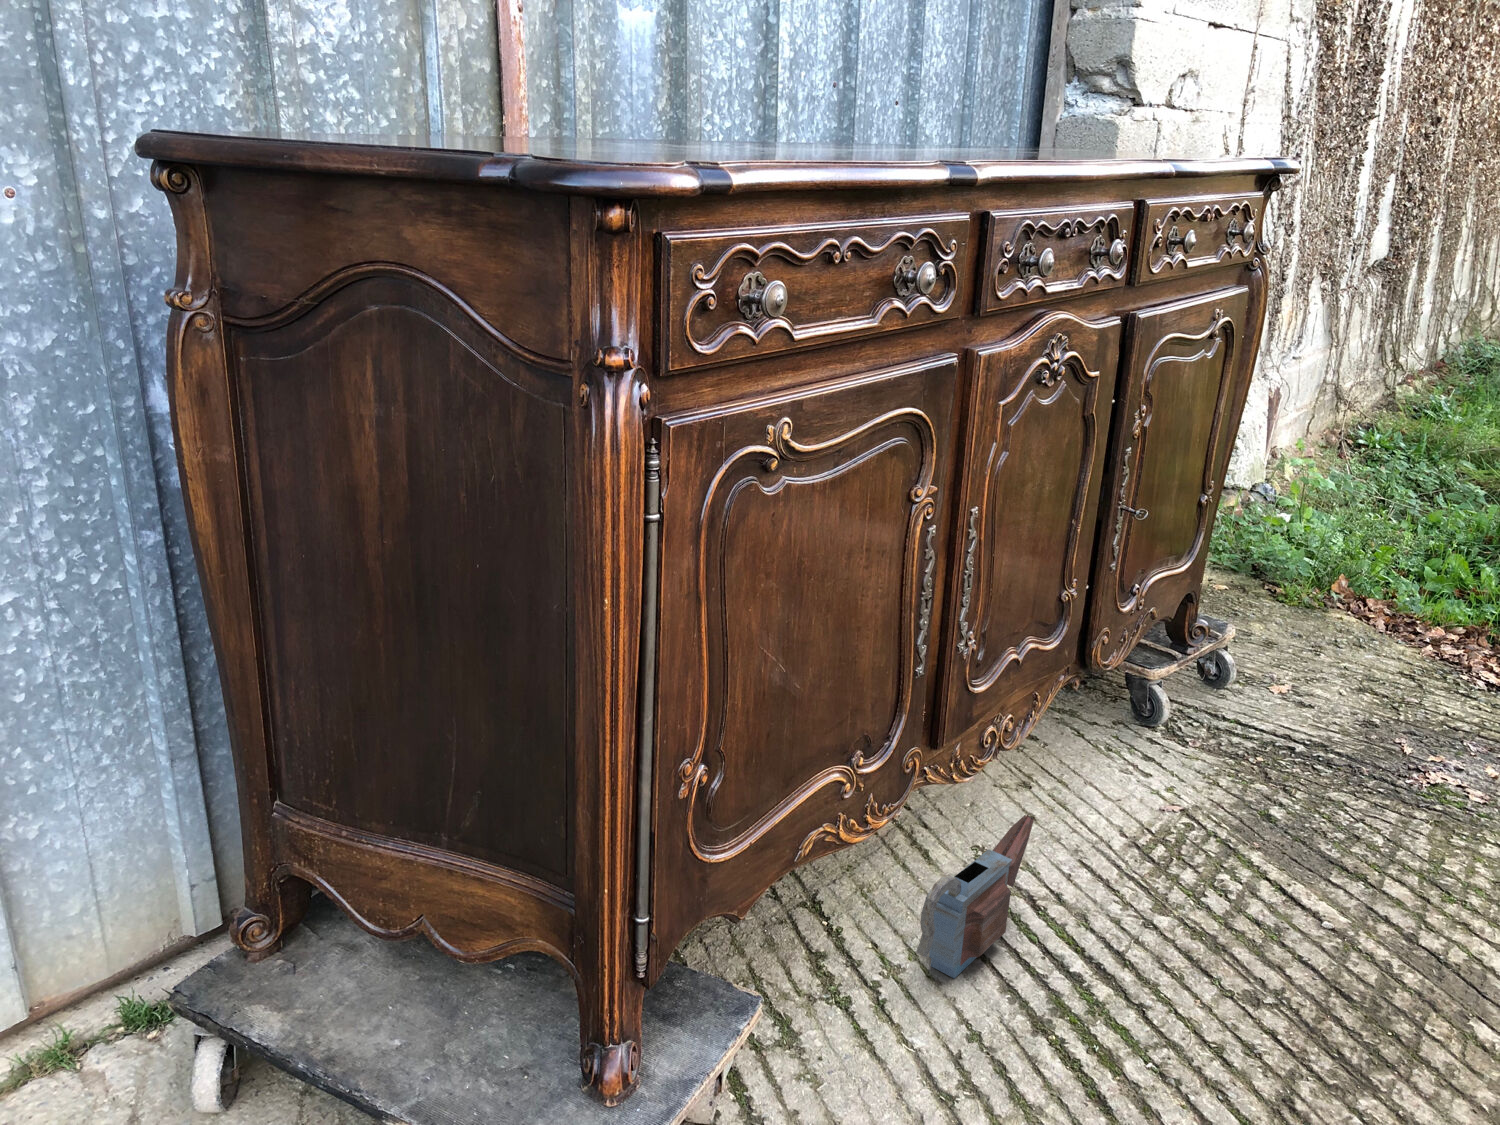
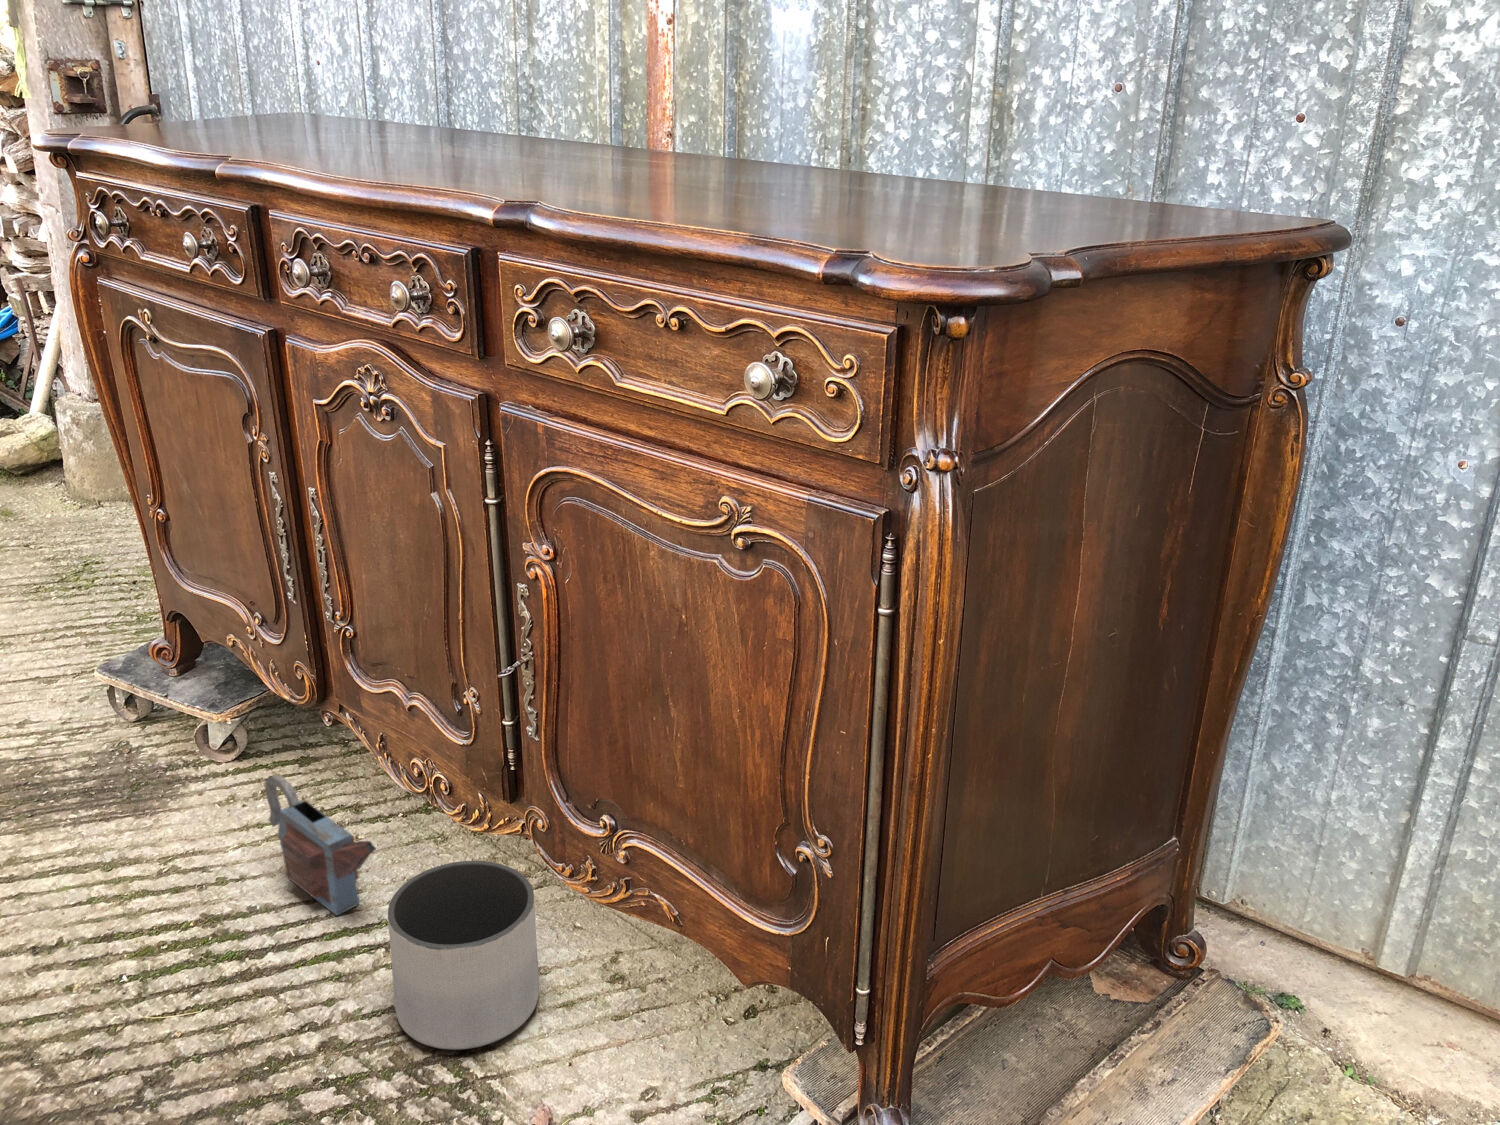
planter: none [1027,728,1158,873] -> present [388,861,539,1050]

